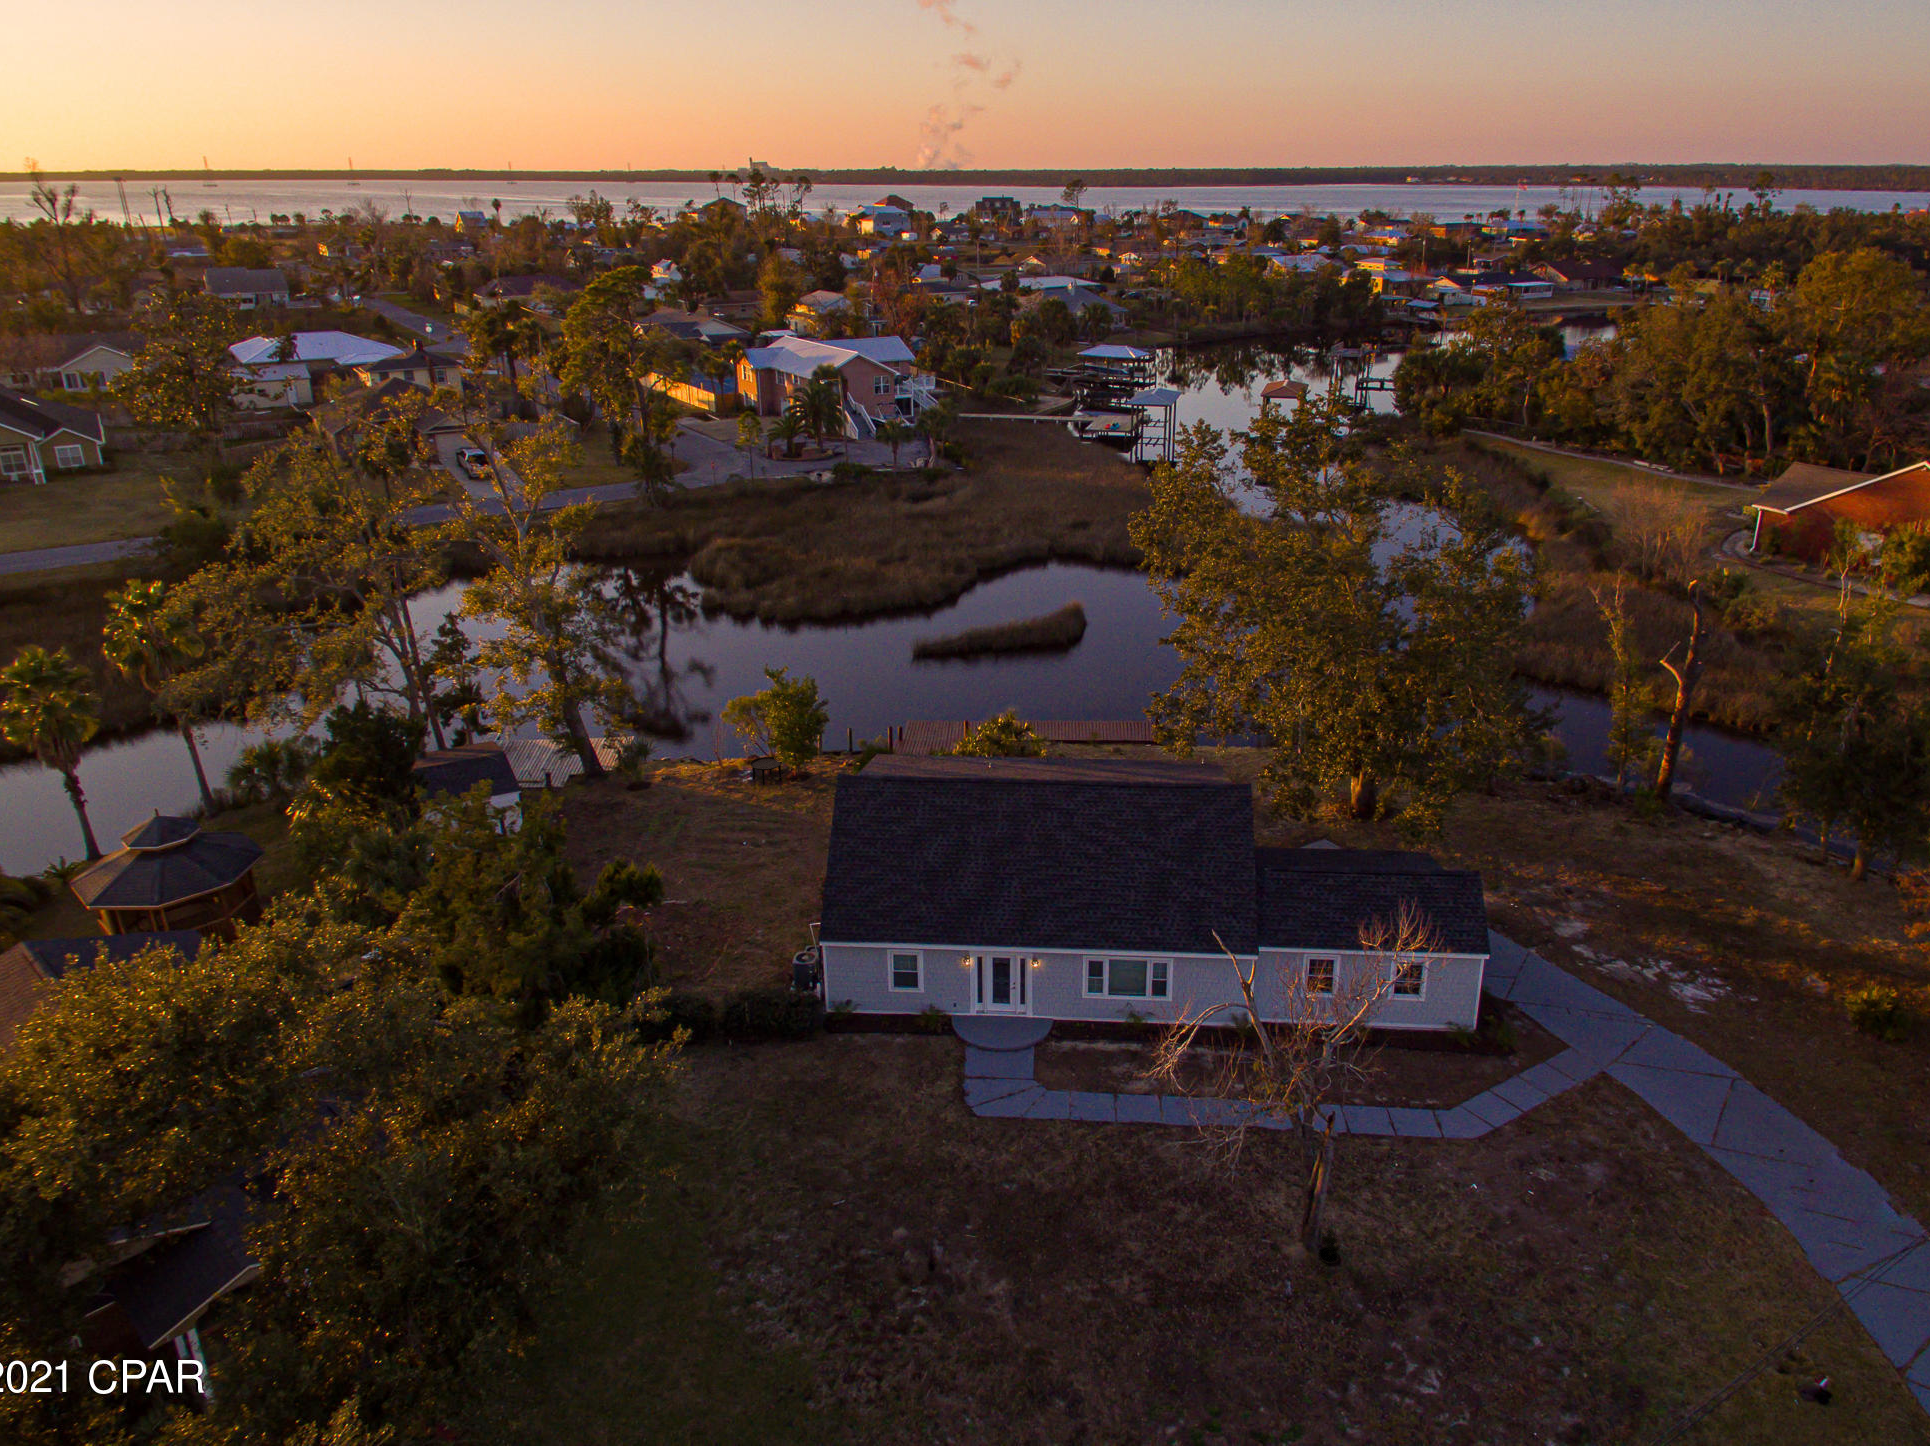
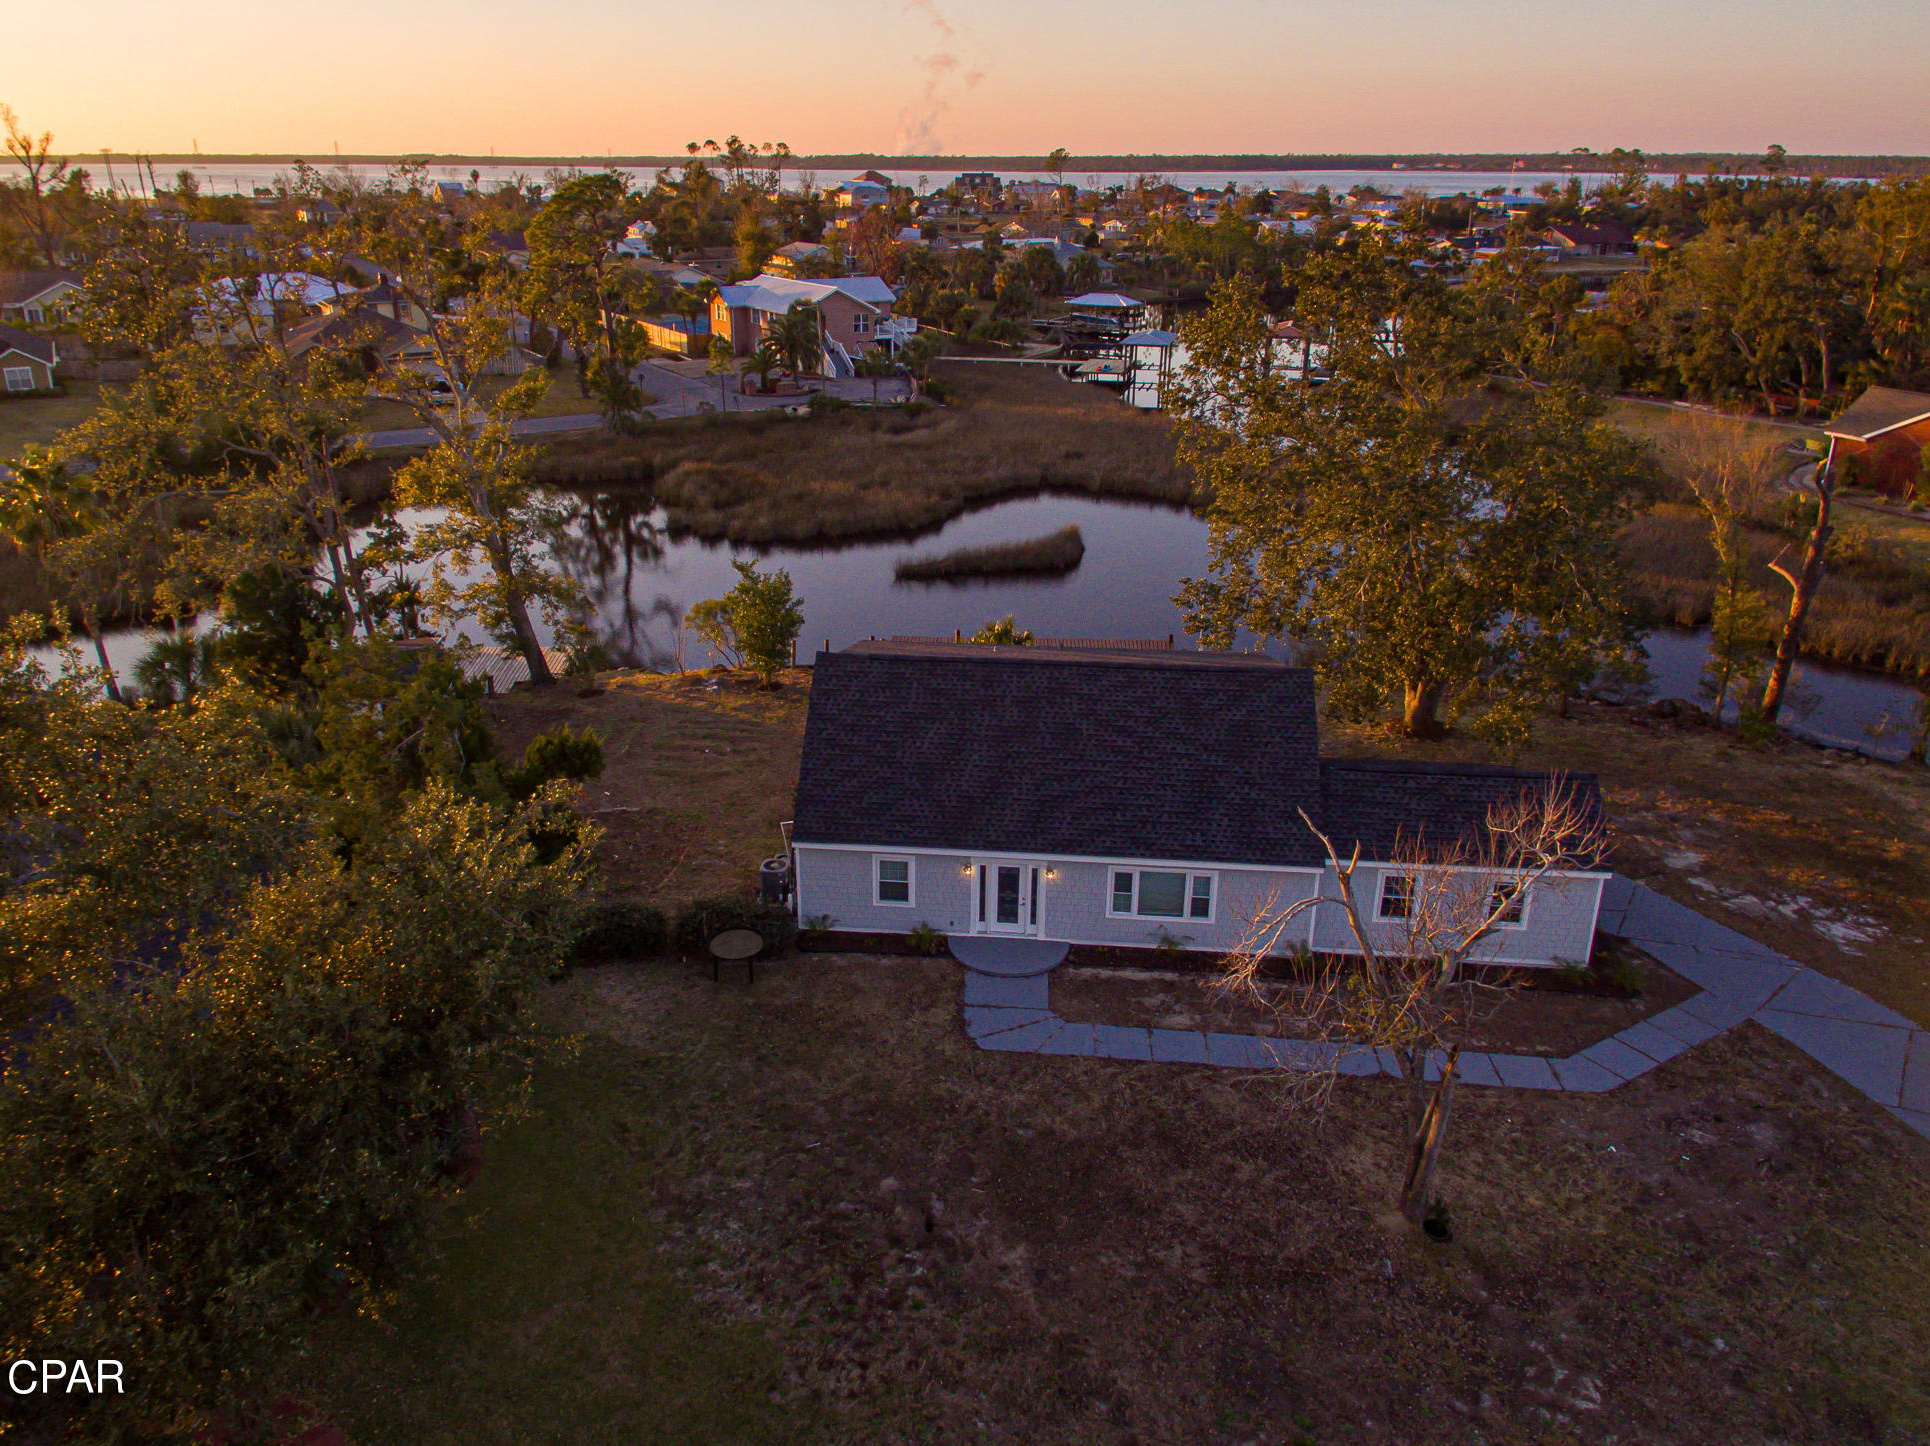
round table: present [750,757,782,785] -> present [706,926,766,984]

